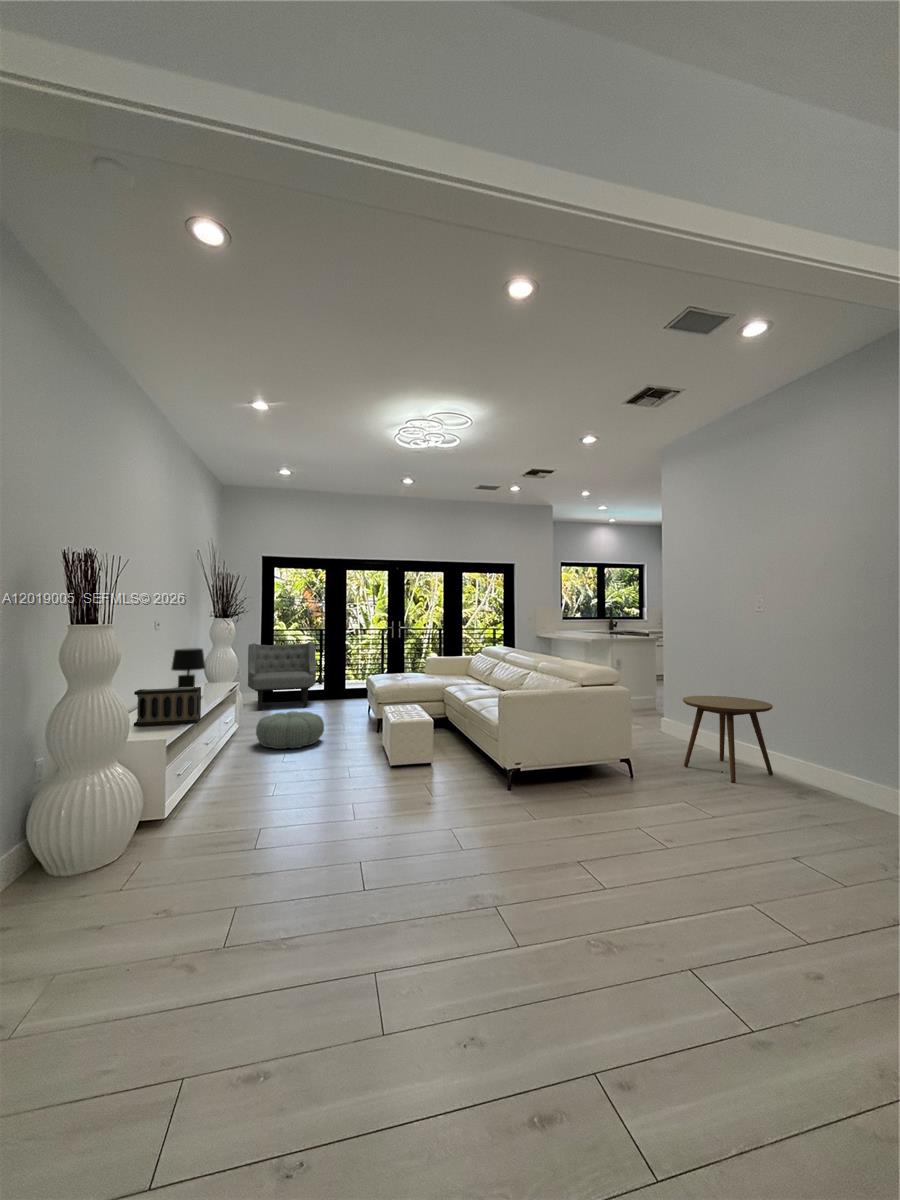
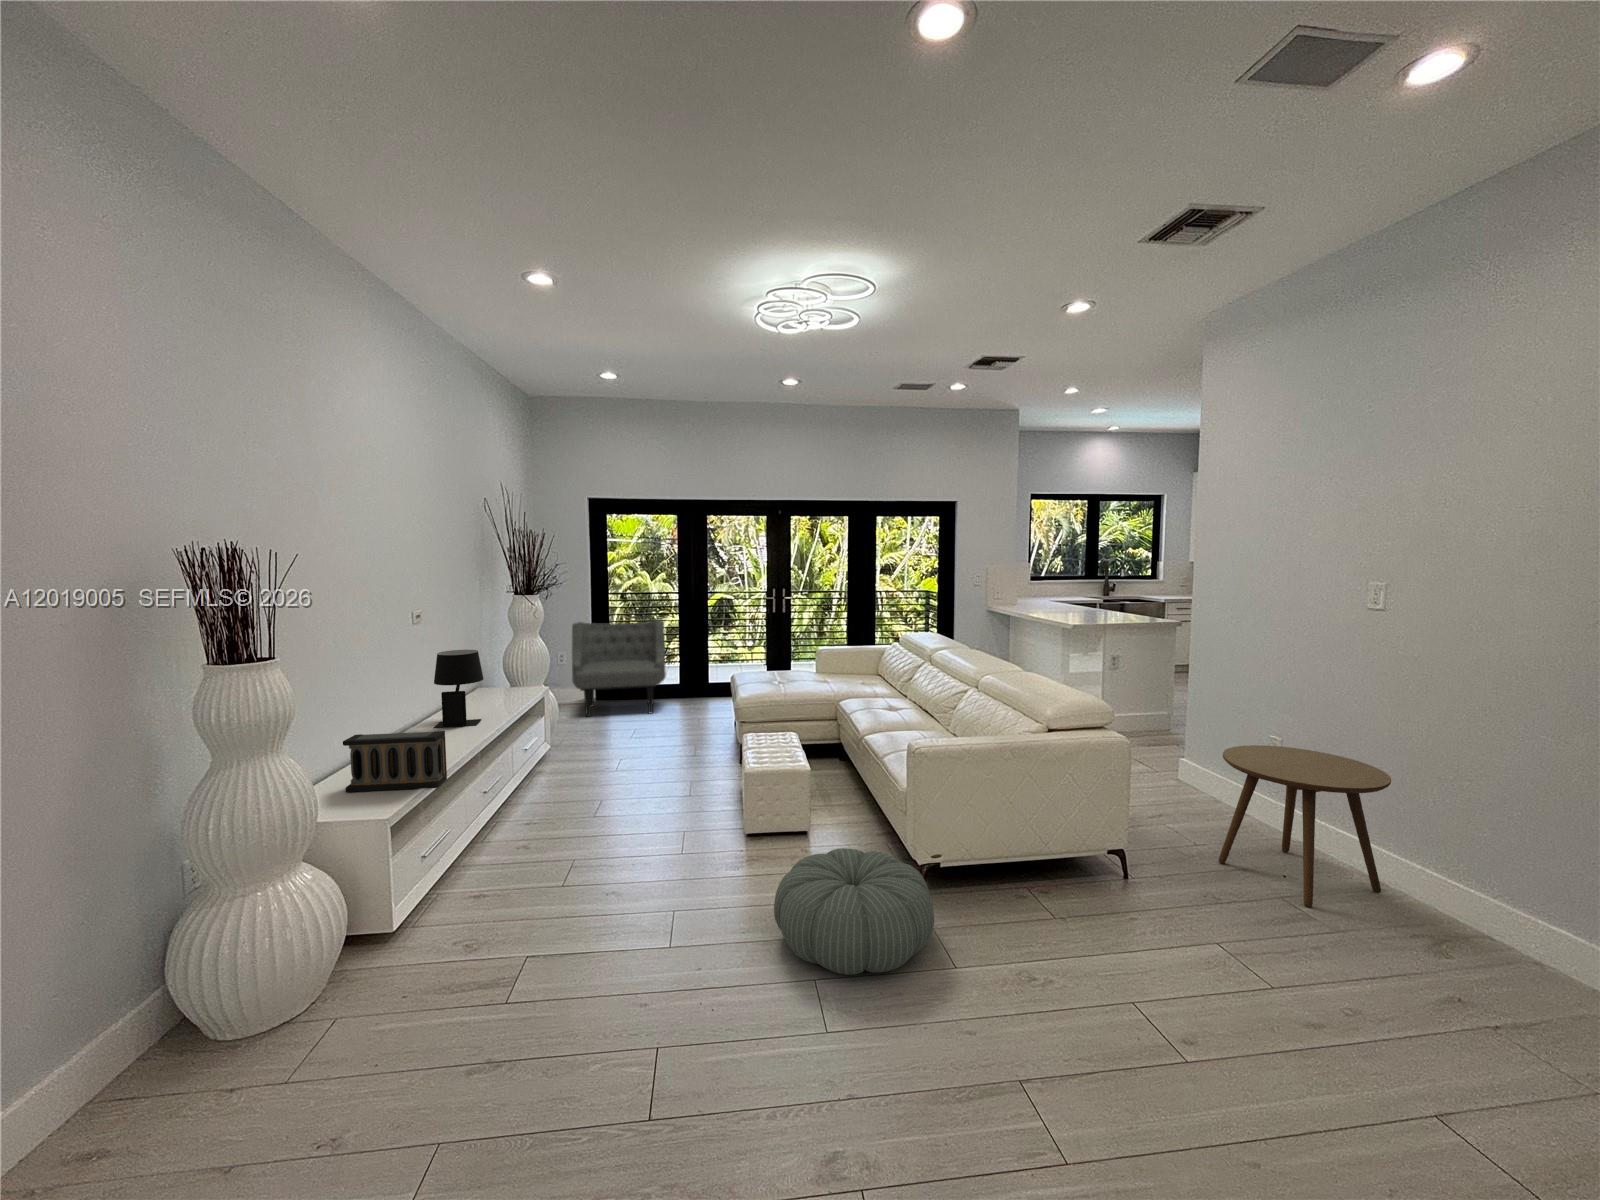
pouf: present [256,711,324,749] -> present [774,848,934,975]

